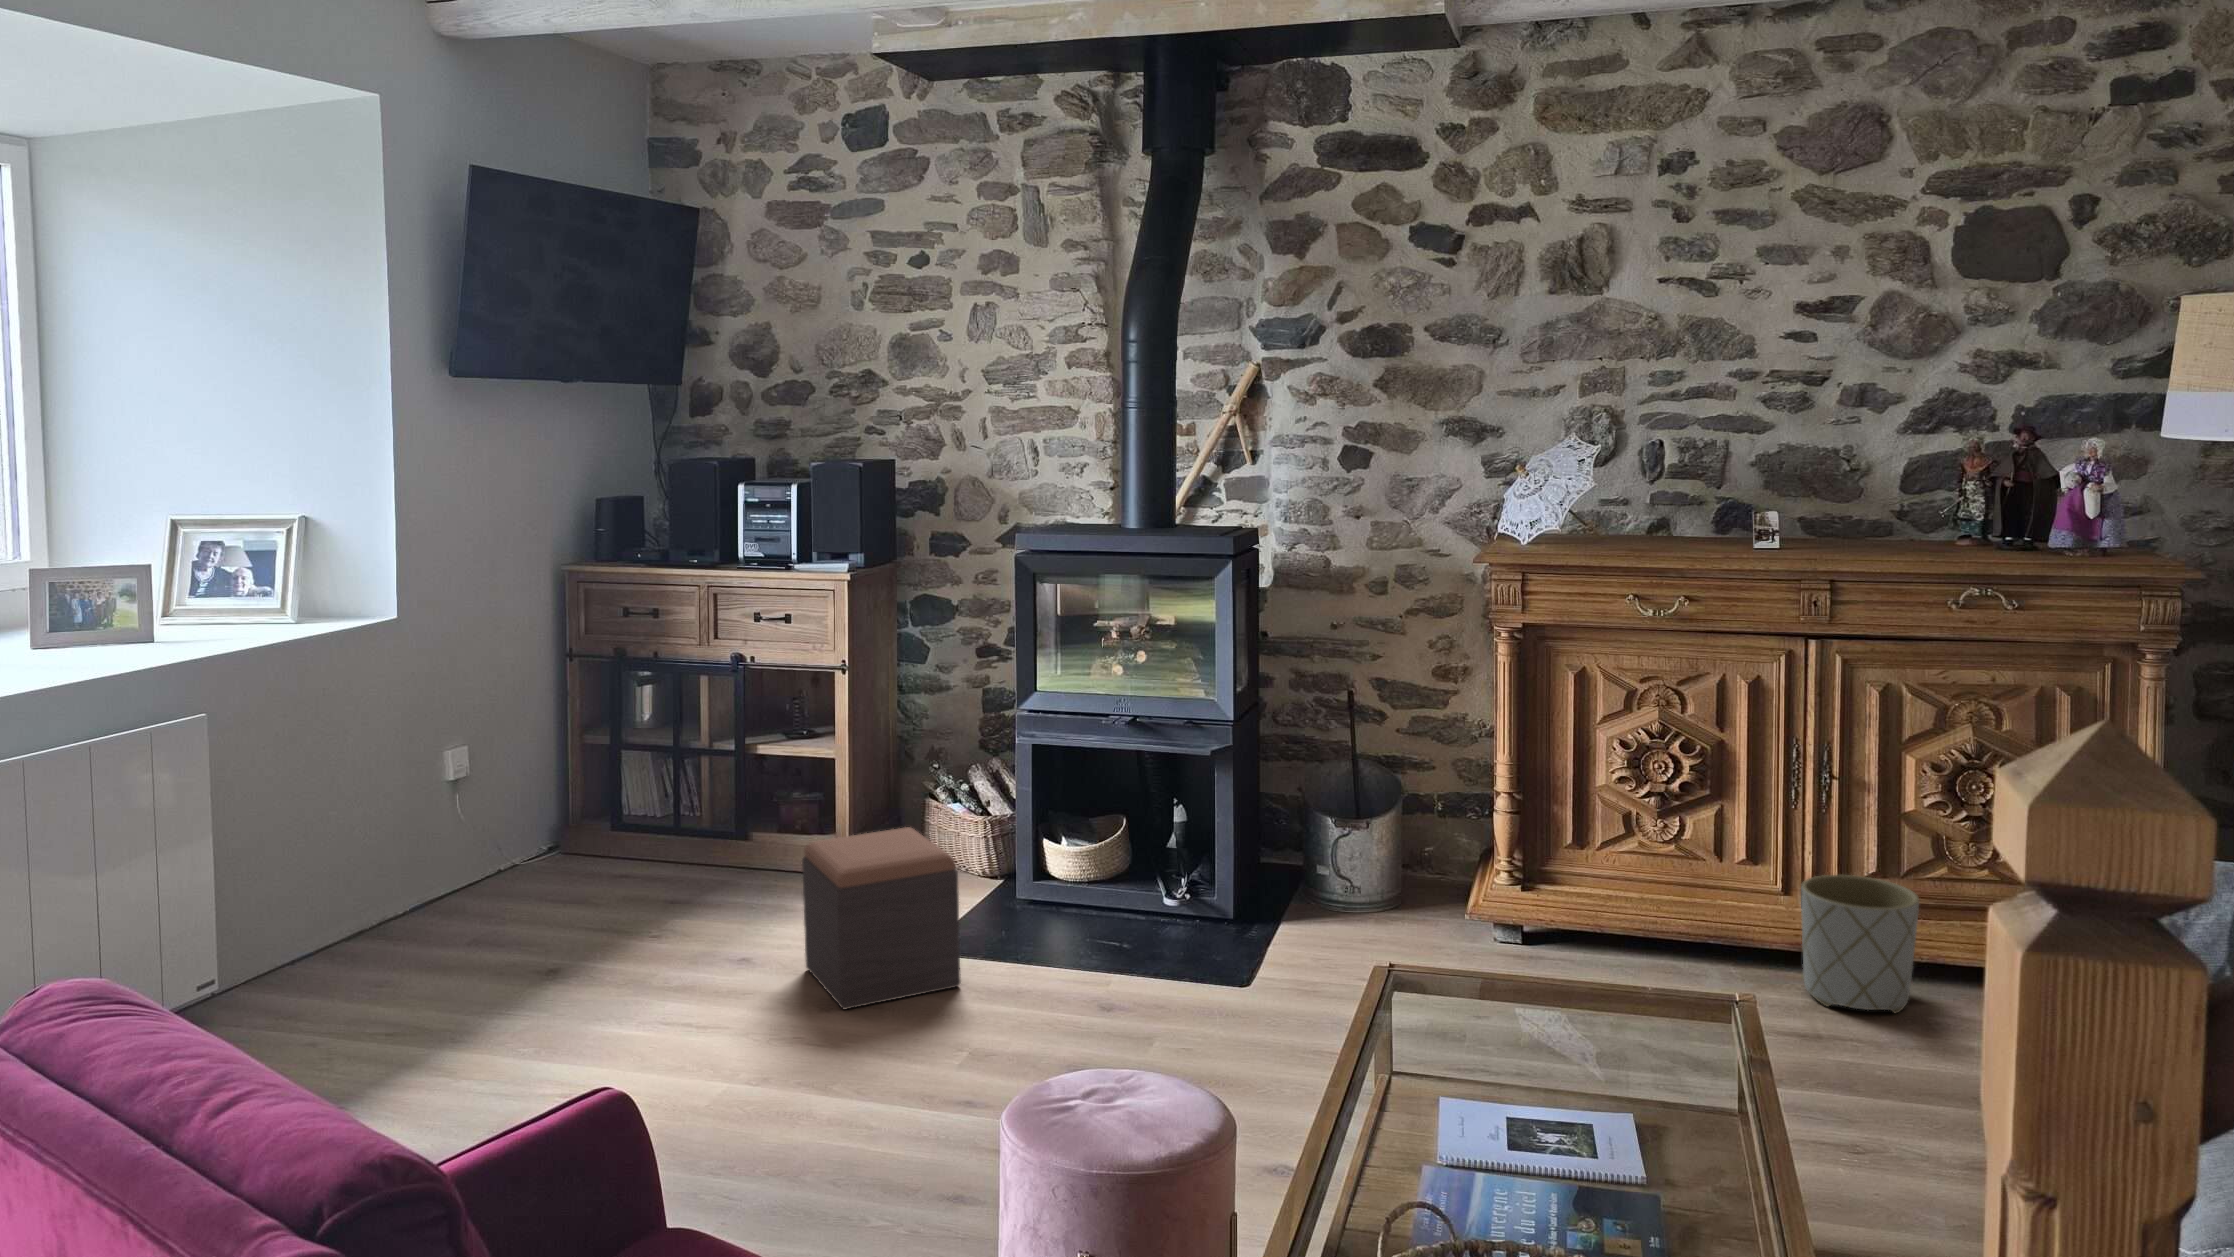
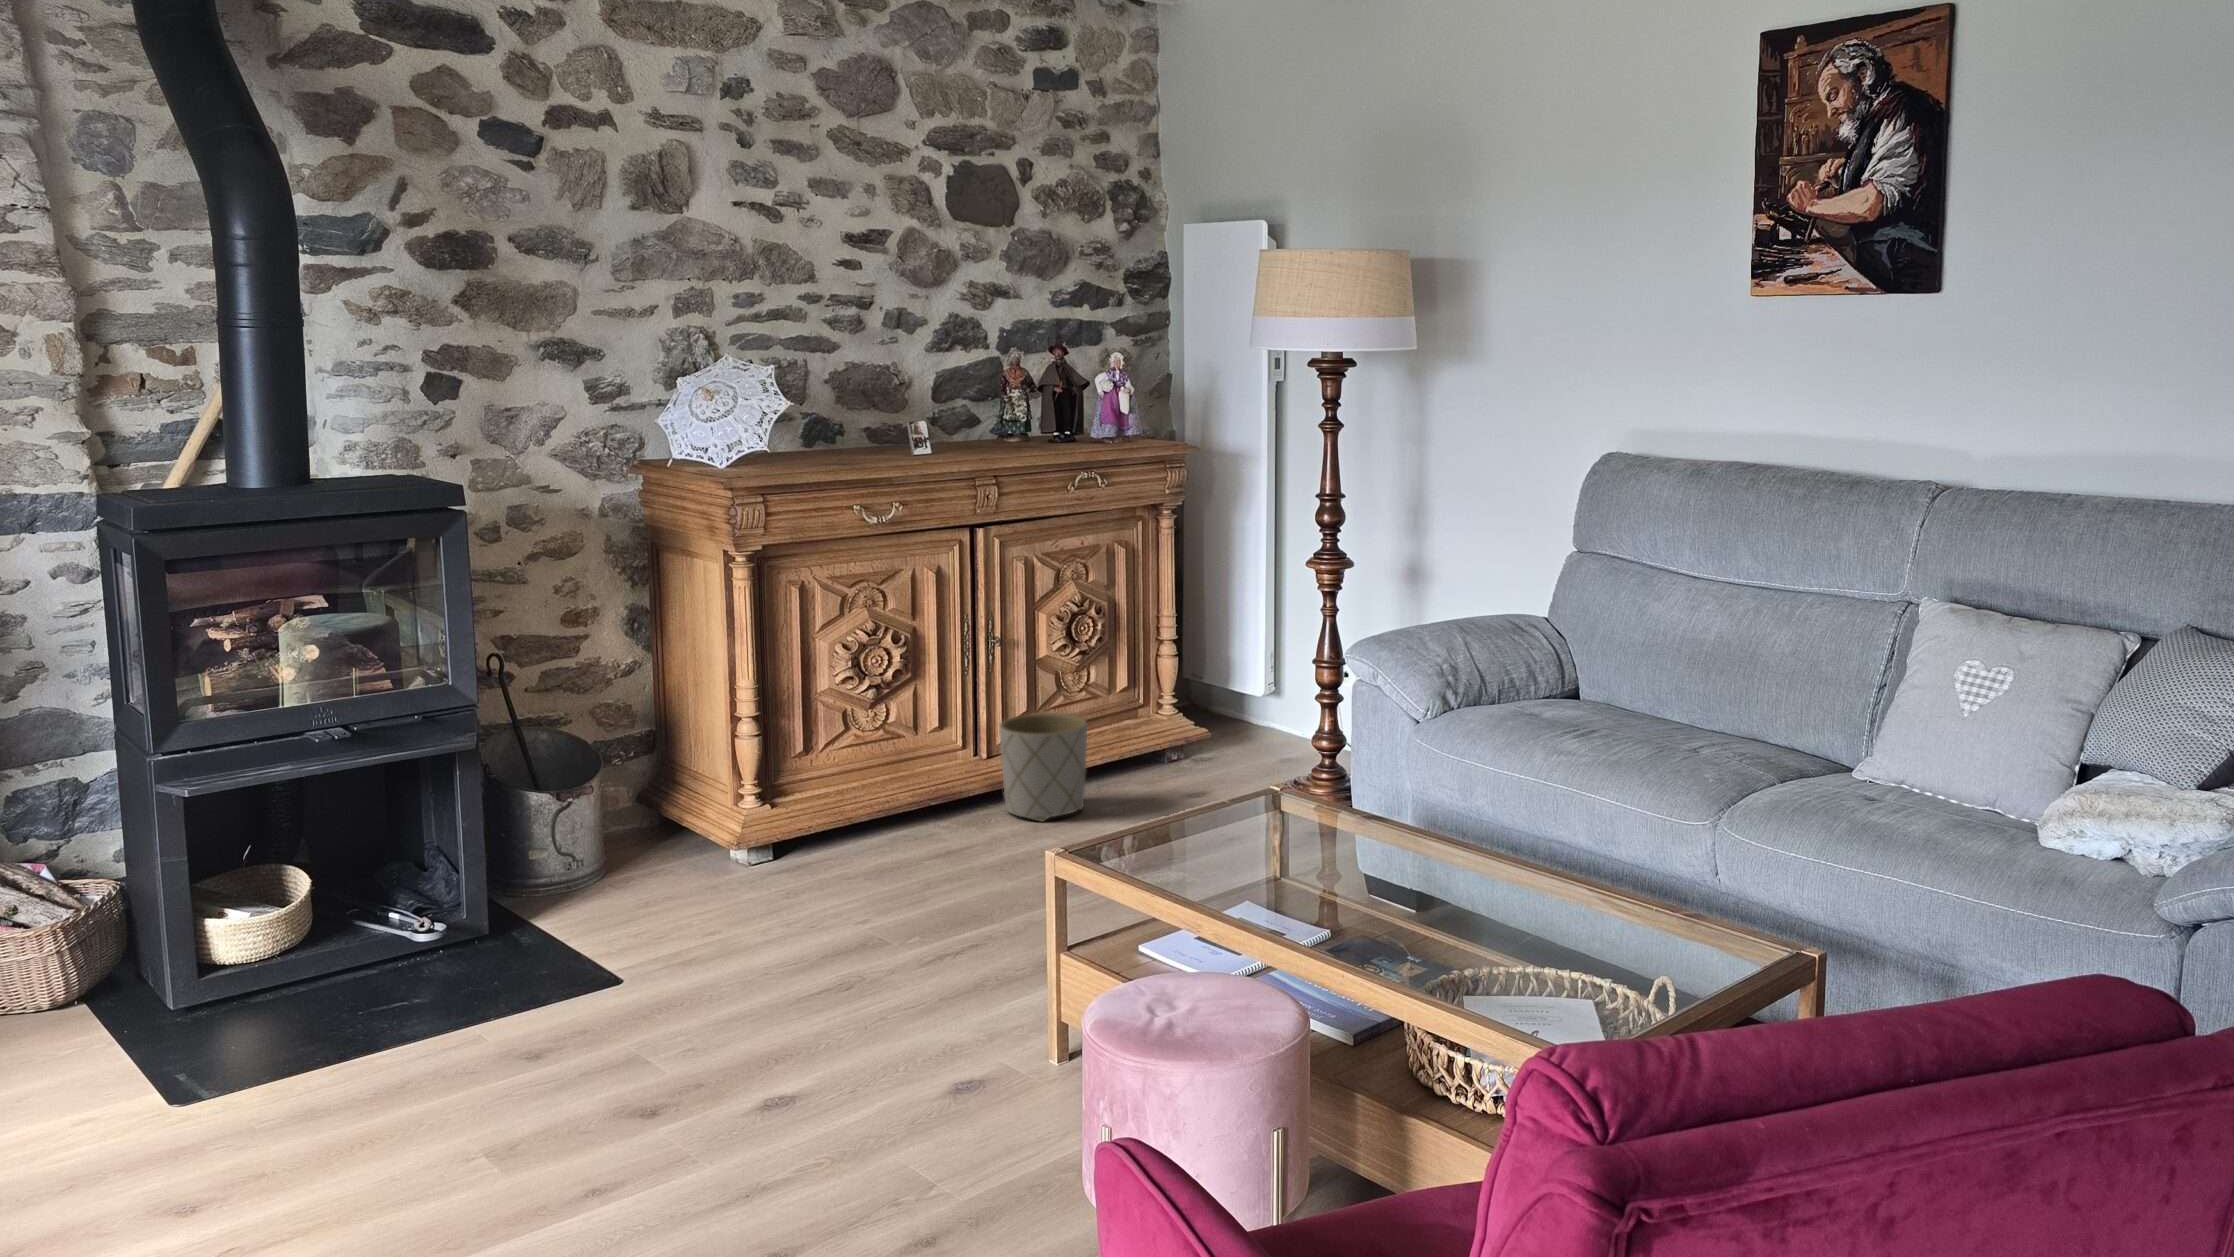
footstool: present [802,827,961,1009] -> none [55,945,350,1206]

